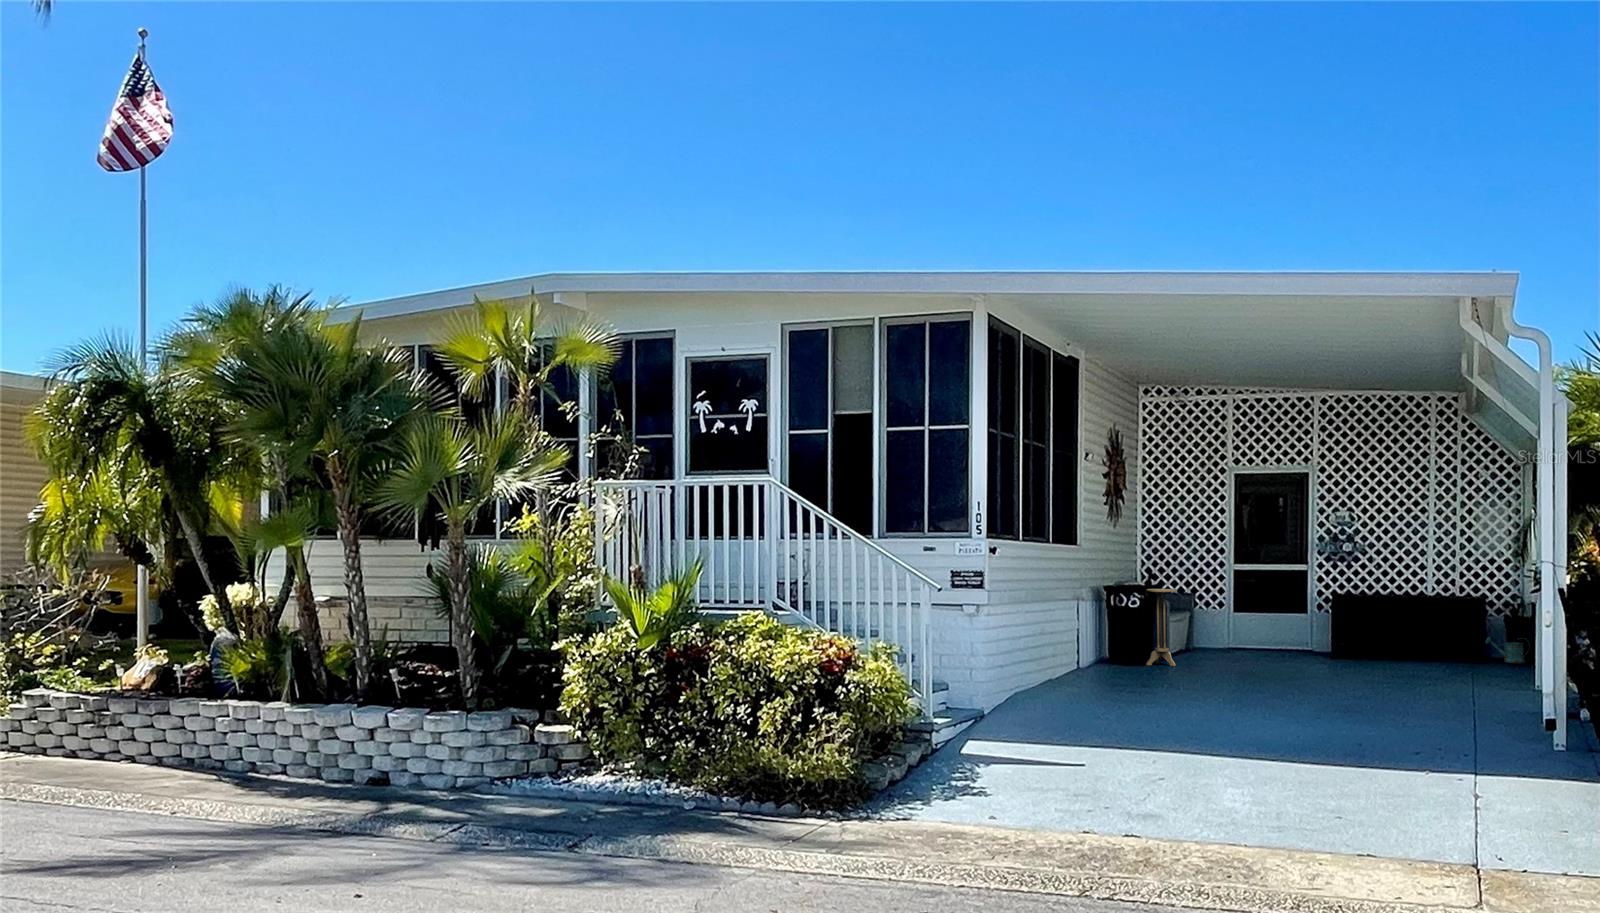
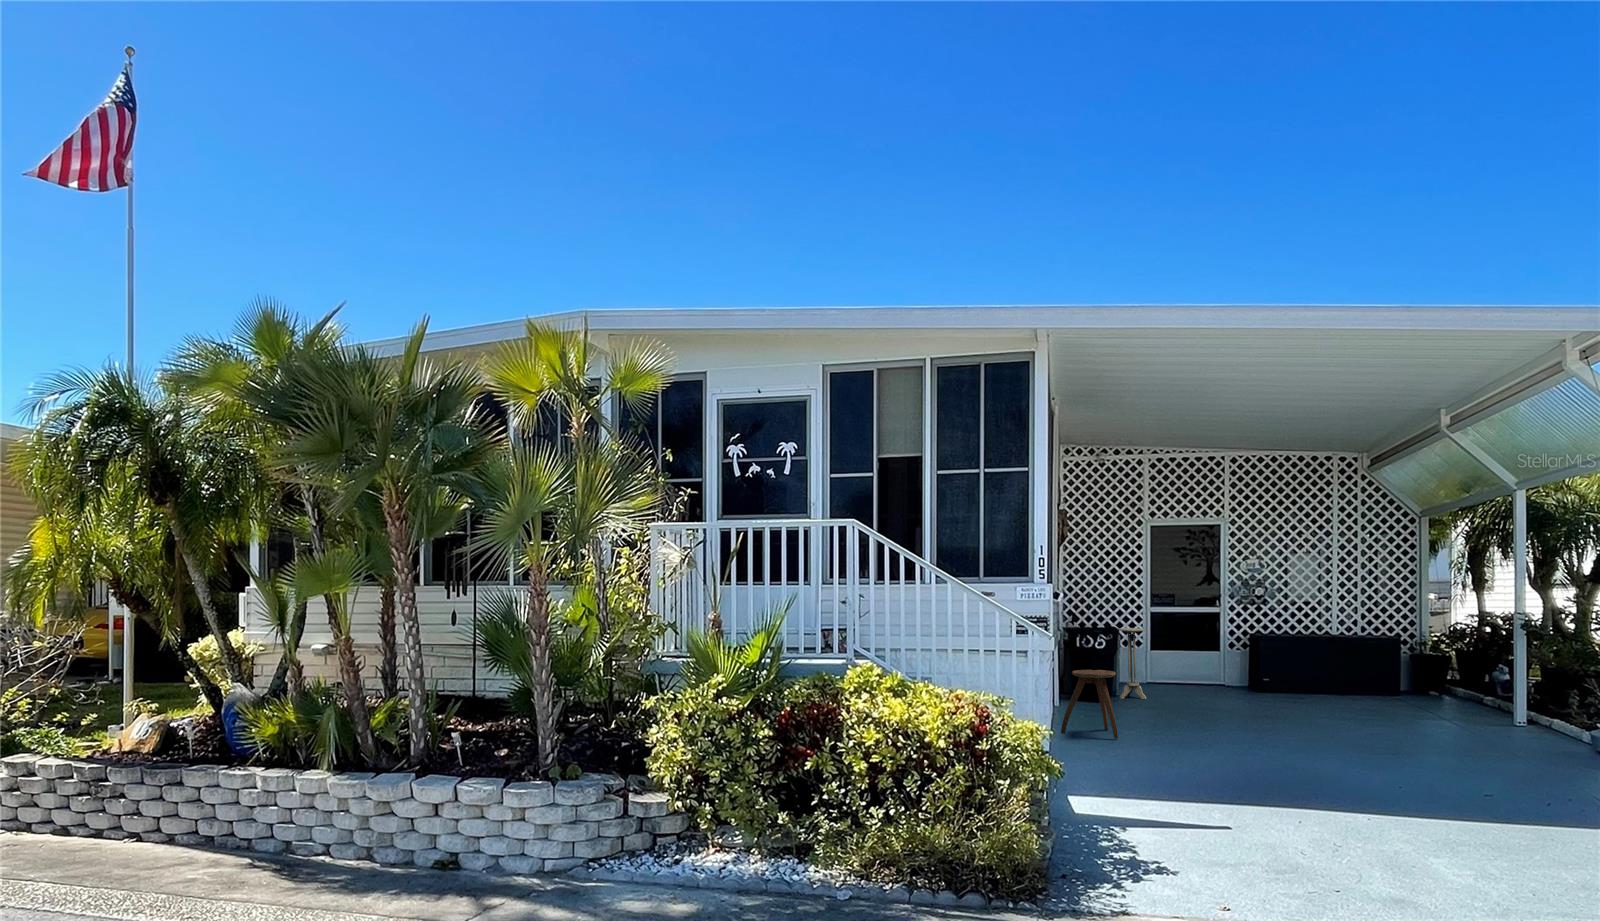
stool: none [1032,630,1090,700] -> present [1061,670,1118,739]
watering can: present [1485,637,1525,663] -> none [1395,668,1434,691]

